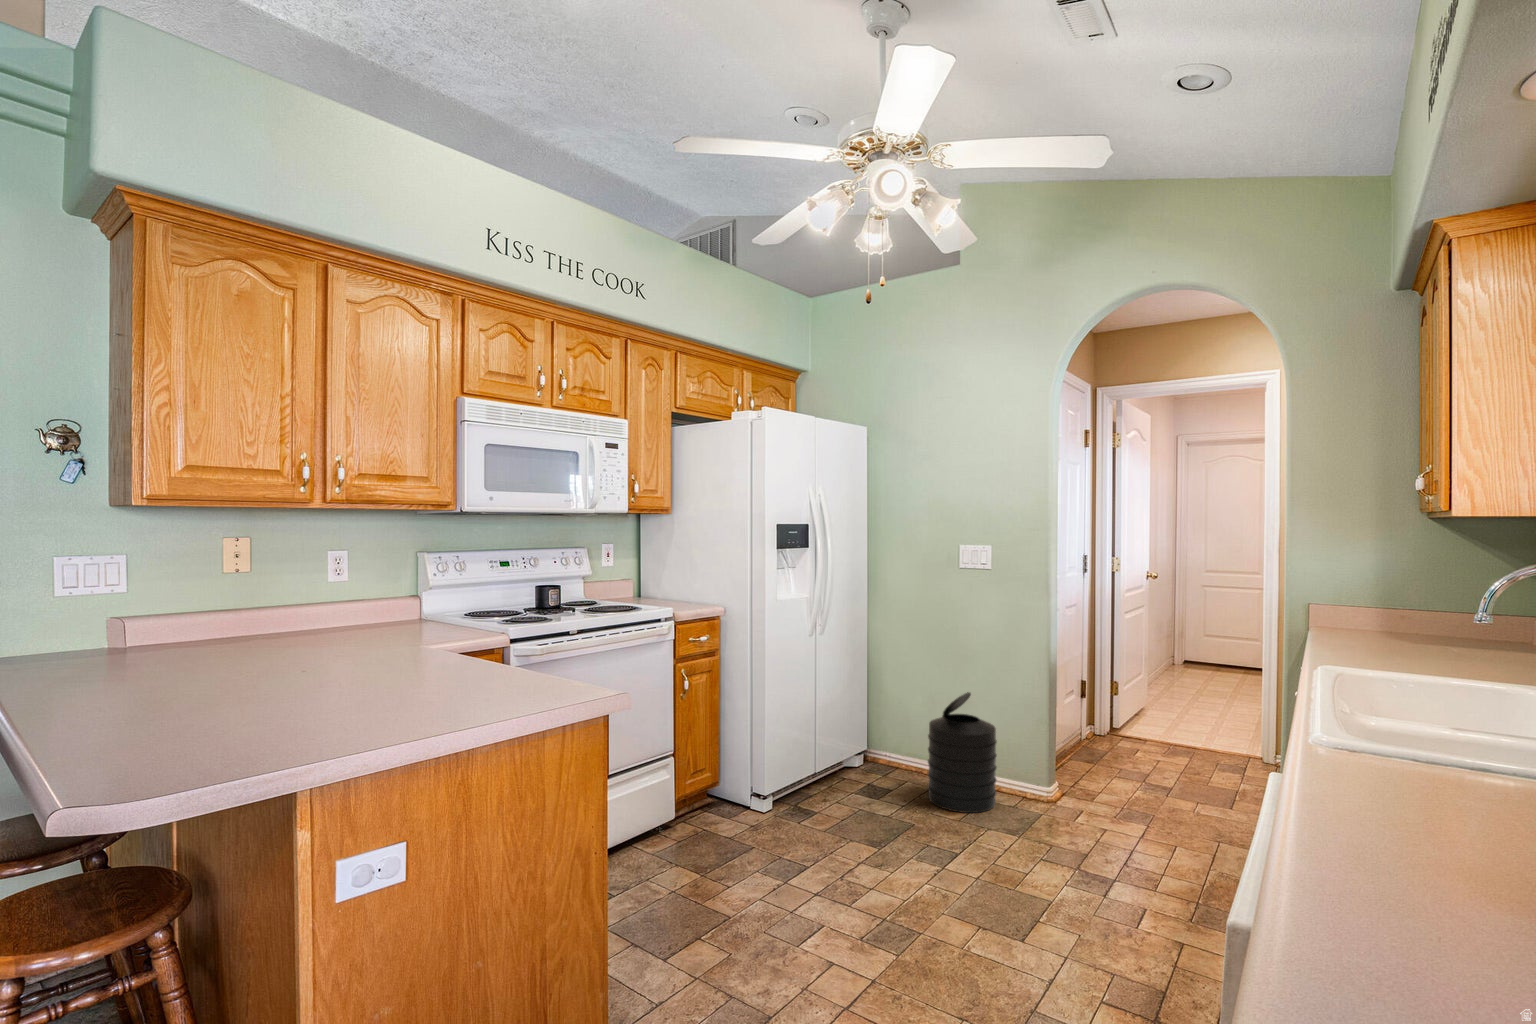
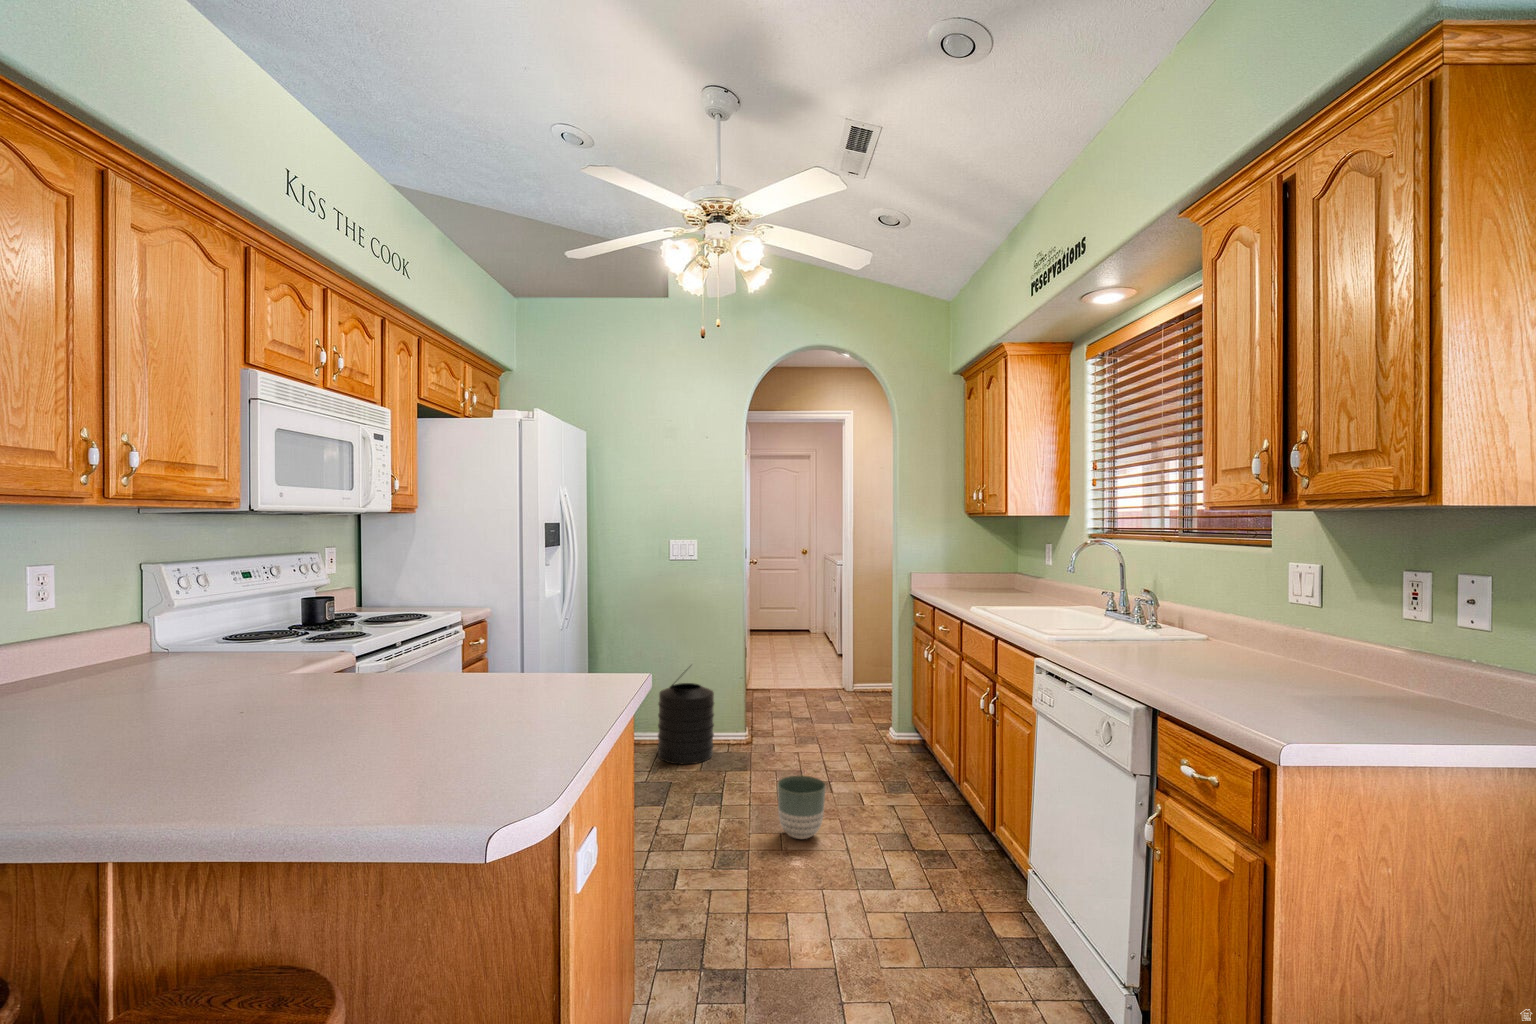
planter: none [970,855,1037,944] -> present [777,776,825,839]

